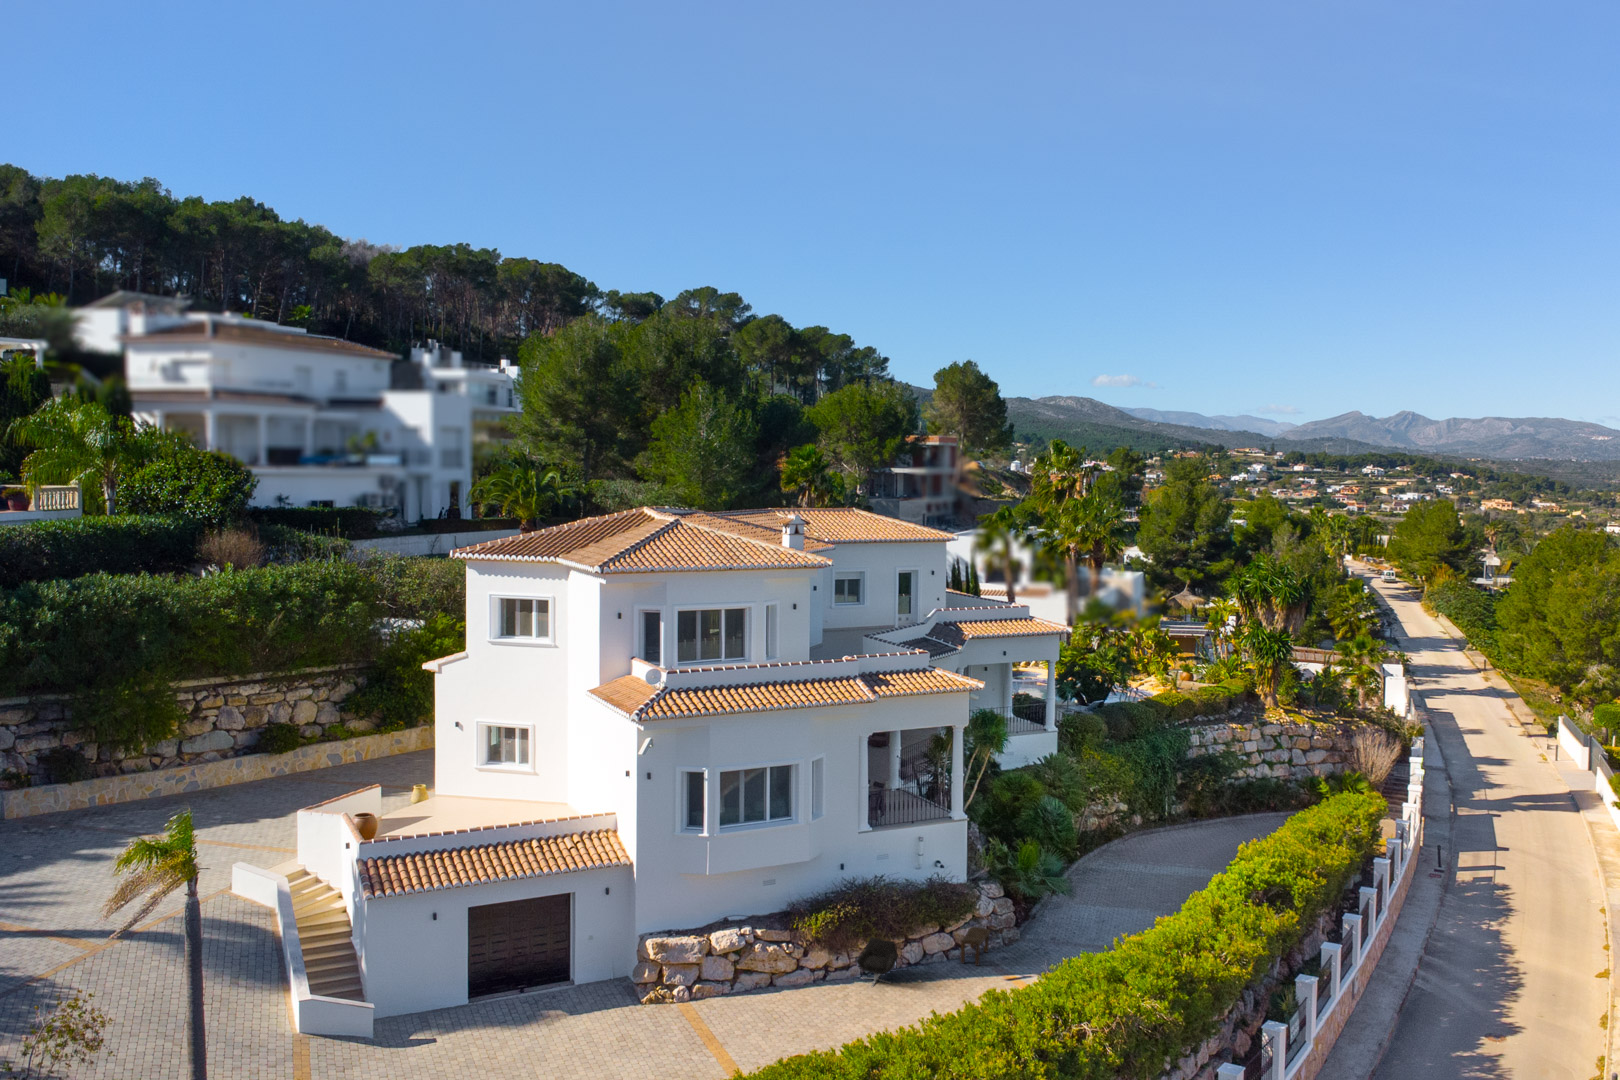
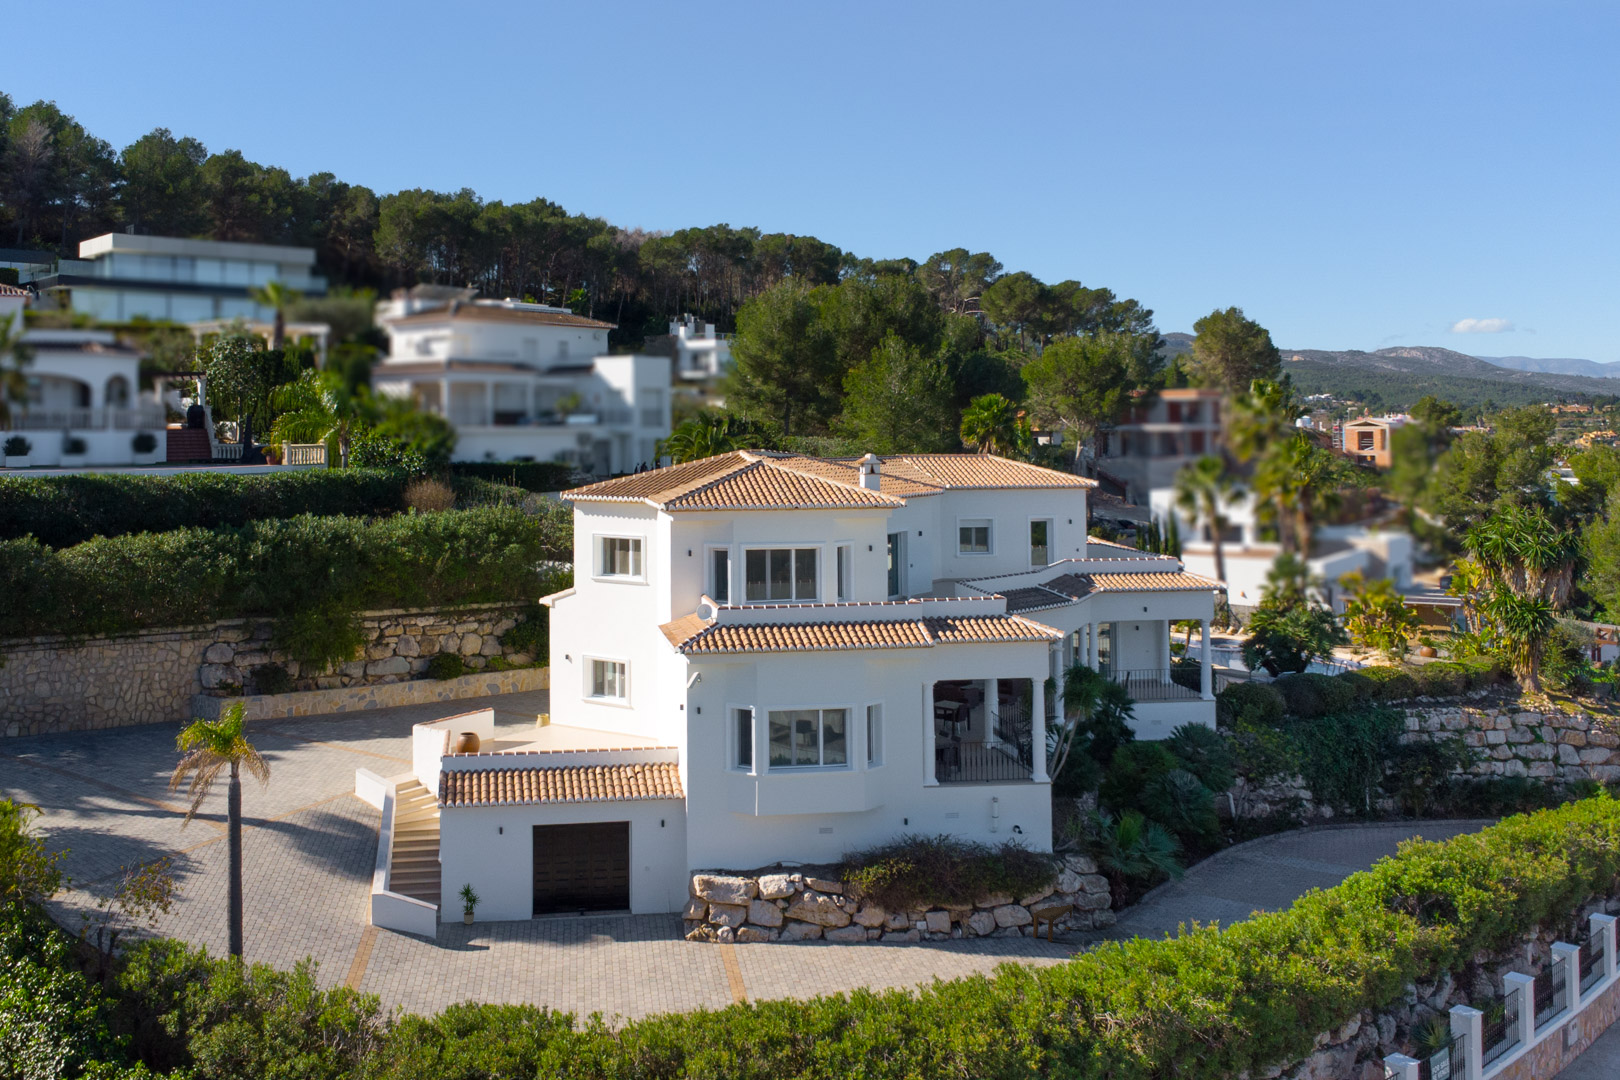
lounge chair: present [856,938,898,986] -> none [909,899,956,950]
potted plant: none [395,973,426,1020] -> present [459,883,480,924]

